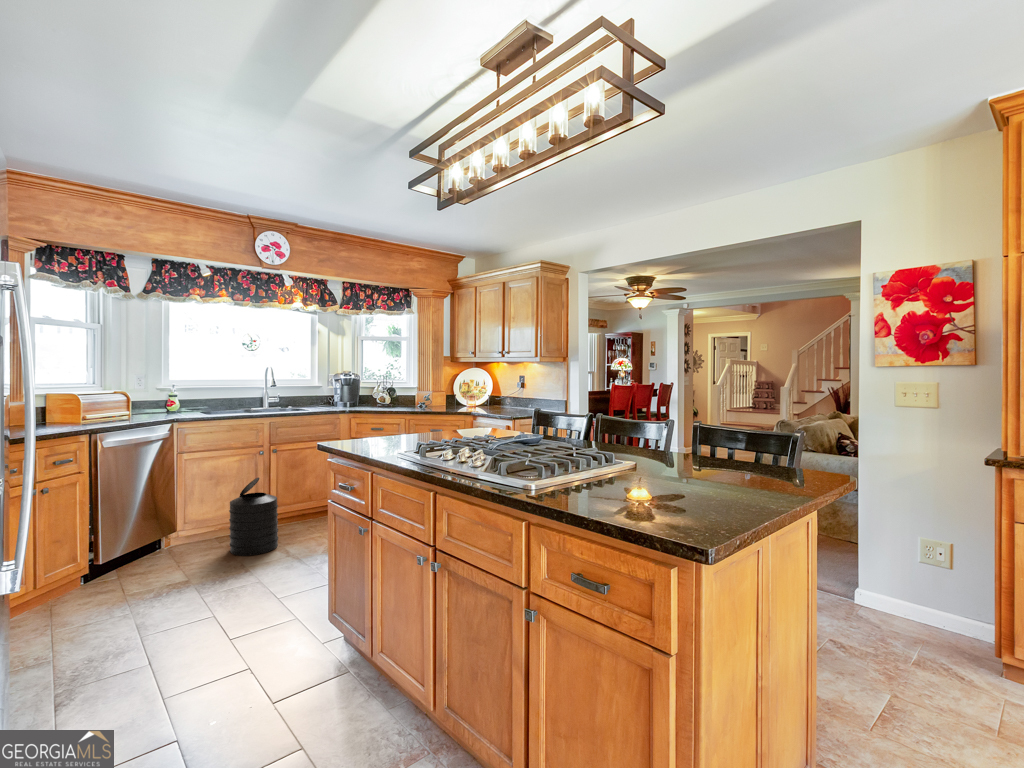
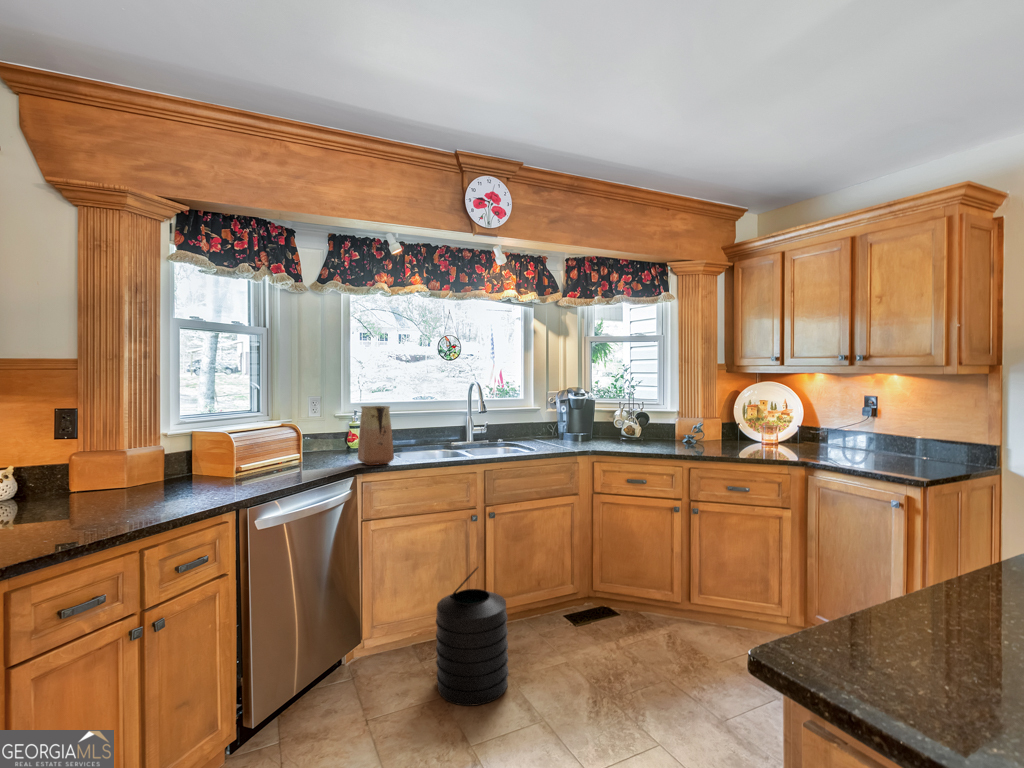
vase: none [175,379,203,418] -> present [358,406,394,465]

